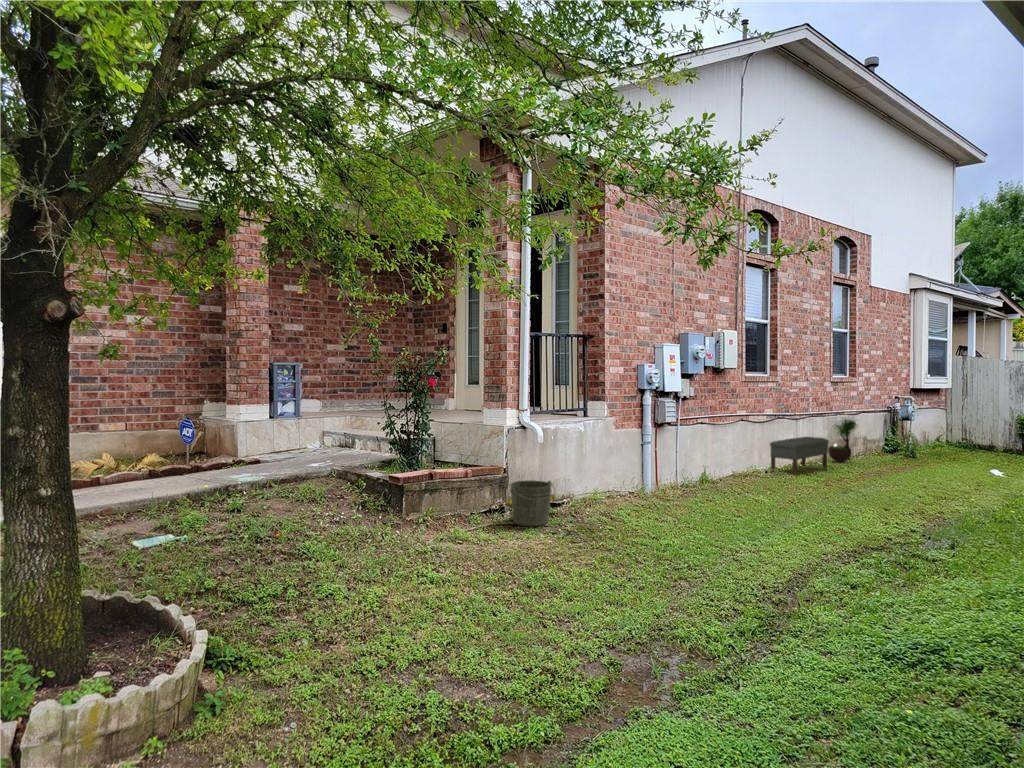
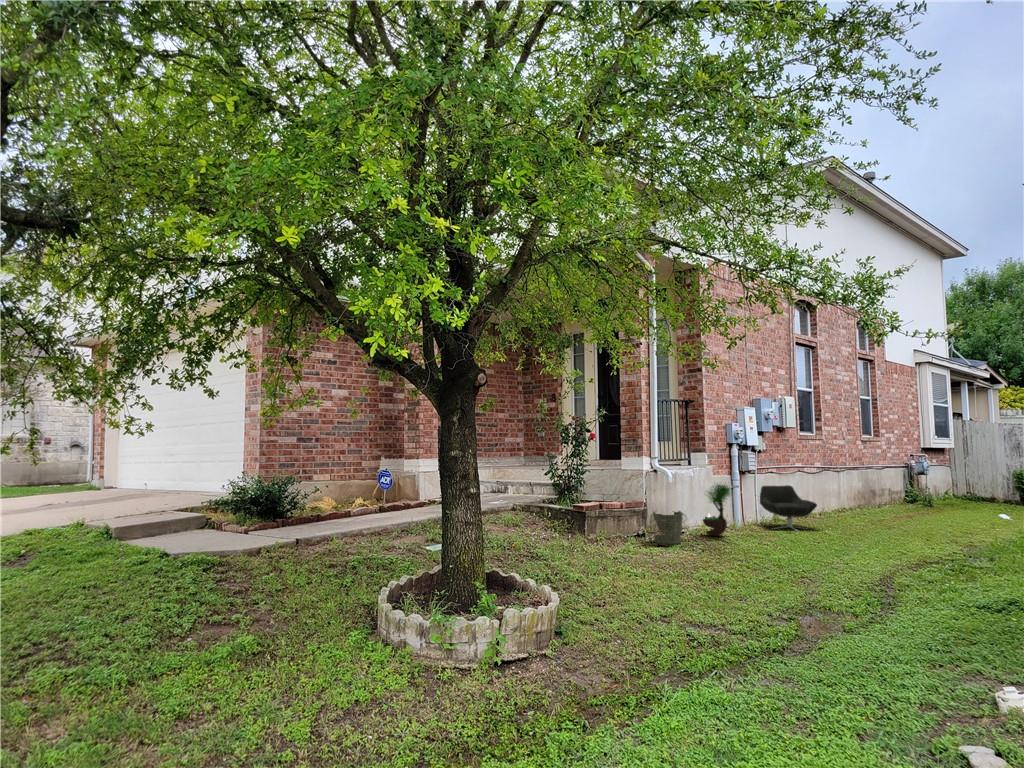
potted tree: present [828,419,857,462] -> present [703,484,730,536]
bench: present [770,437,829,476] -> none [820,485,866,516]
lounge chair: none [679,442,748,504] -> present [760,485,817,531]

